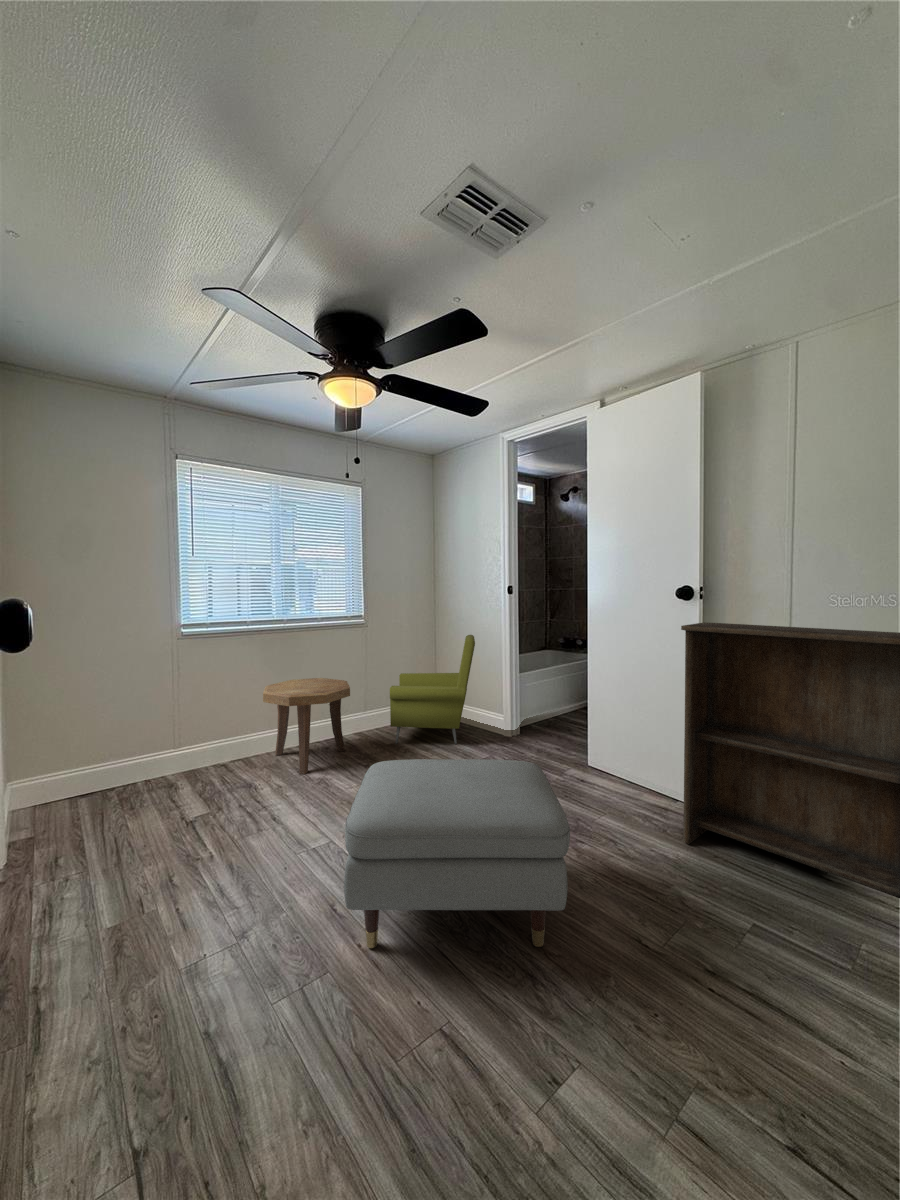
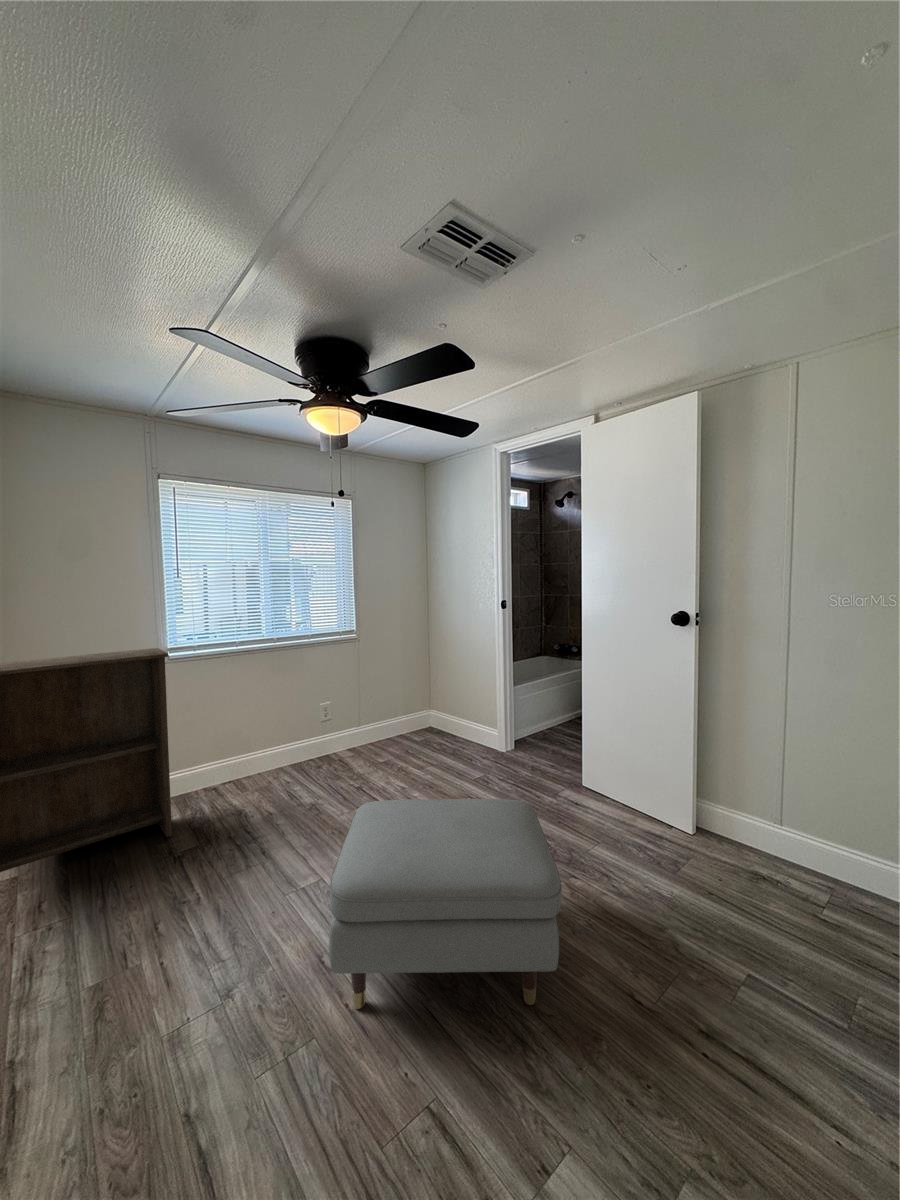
bookshelf: present [681,622,900,898] -> present [0,648,172,872]
armchair: present [390,635,475,744] -> none [383,649,468,761]
side table: present [263,678,350,774] -> none [255,696,343,798]

